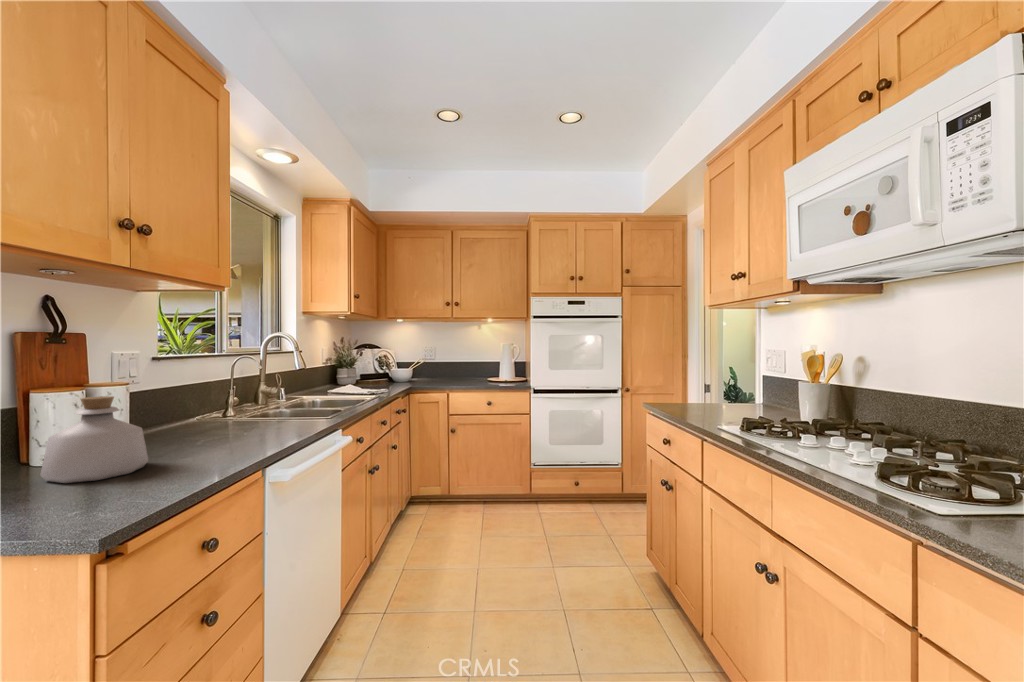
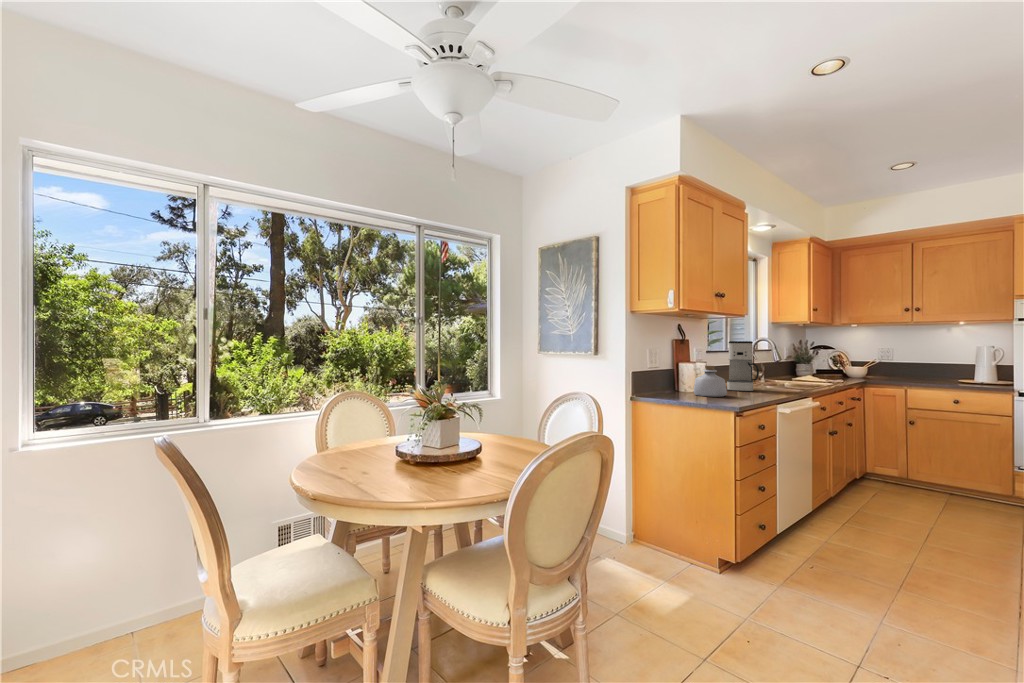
coffee maker: none [185,337,253,438] -> present [727,341,759,391]

